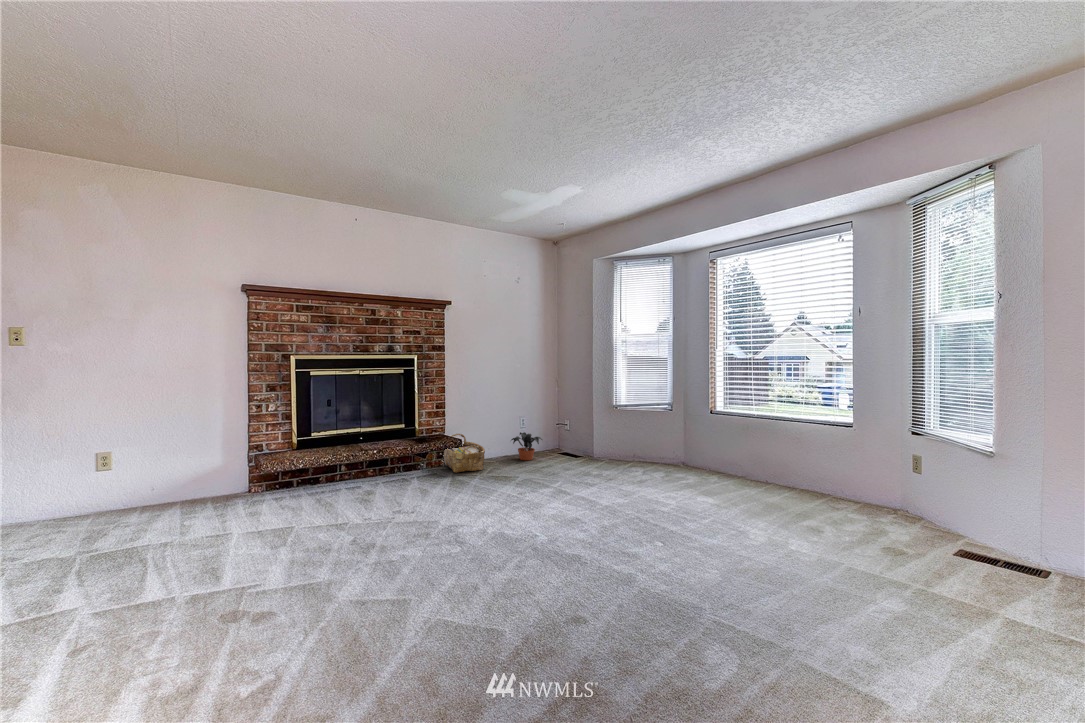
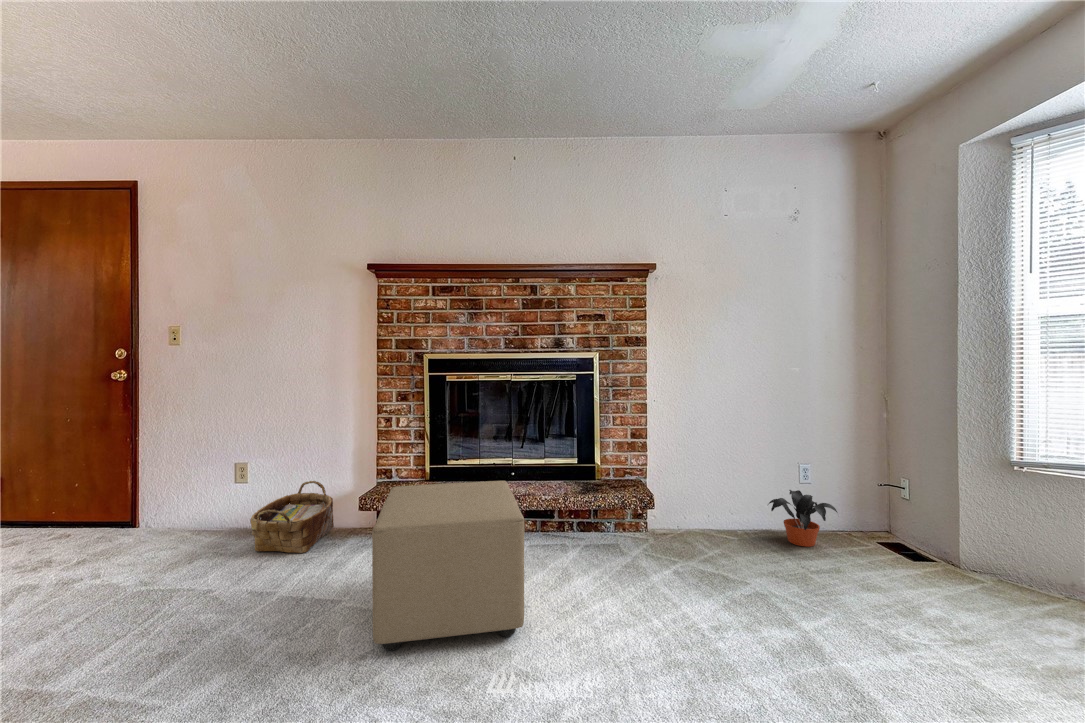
woven basket: present [444,434,485,473] -> present [250,481,334,553]
ottoman: none [314,437,421,527] -> present [372,481,525,651]

